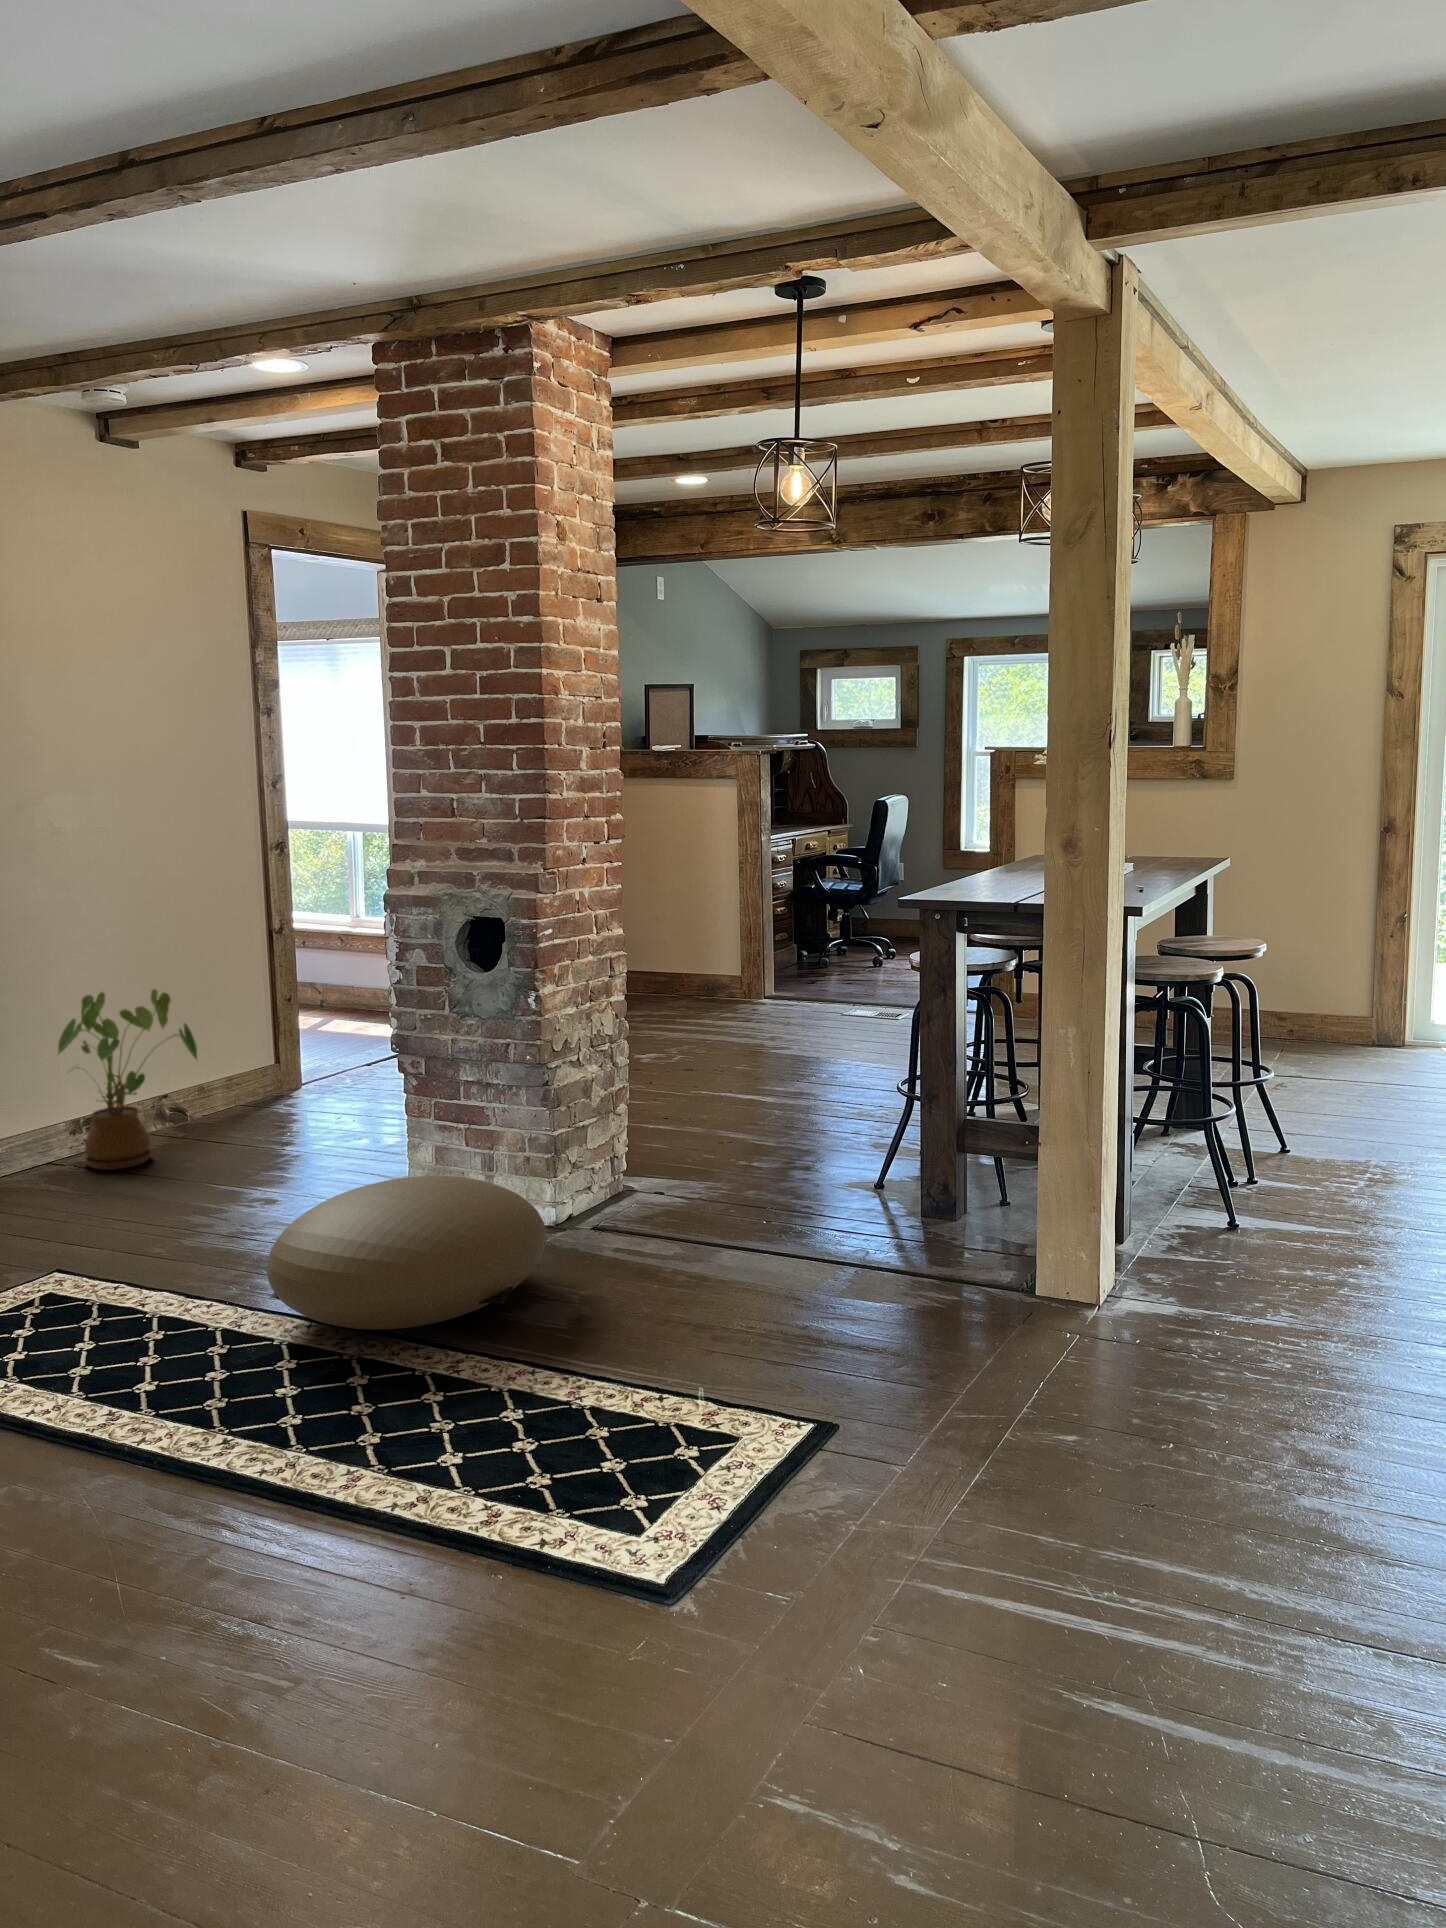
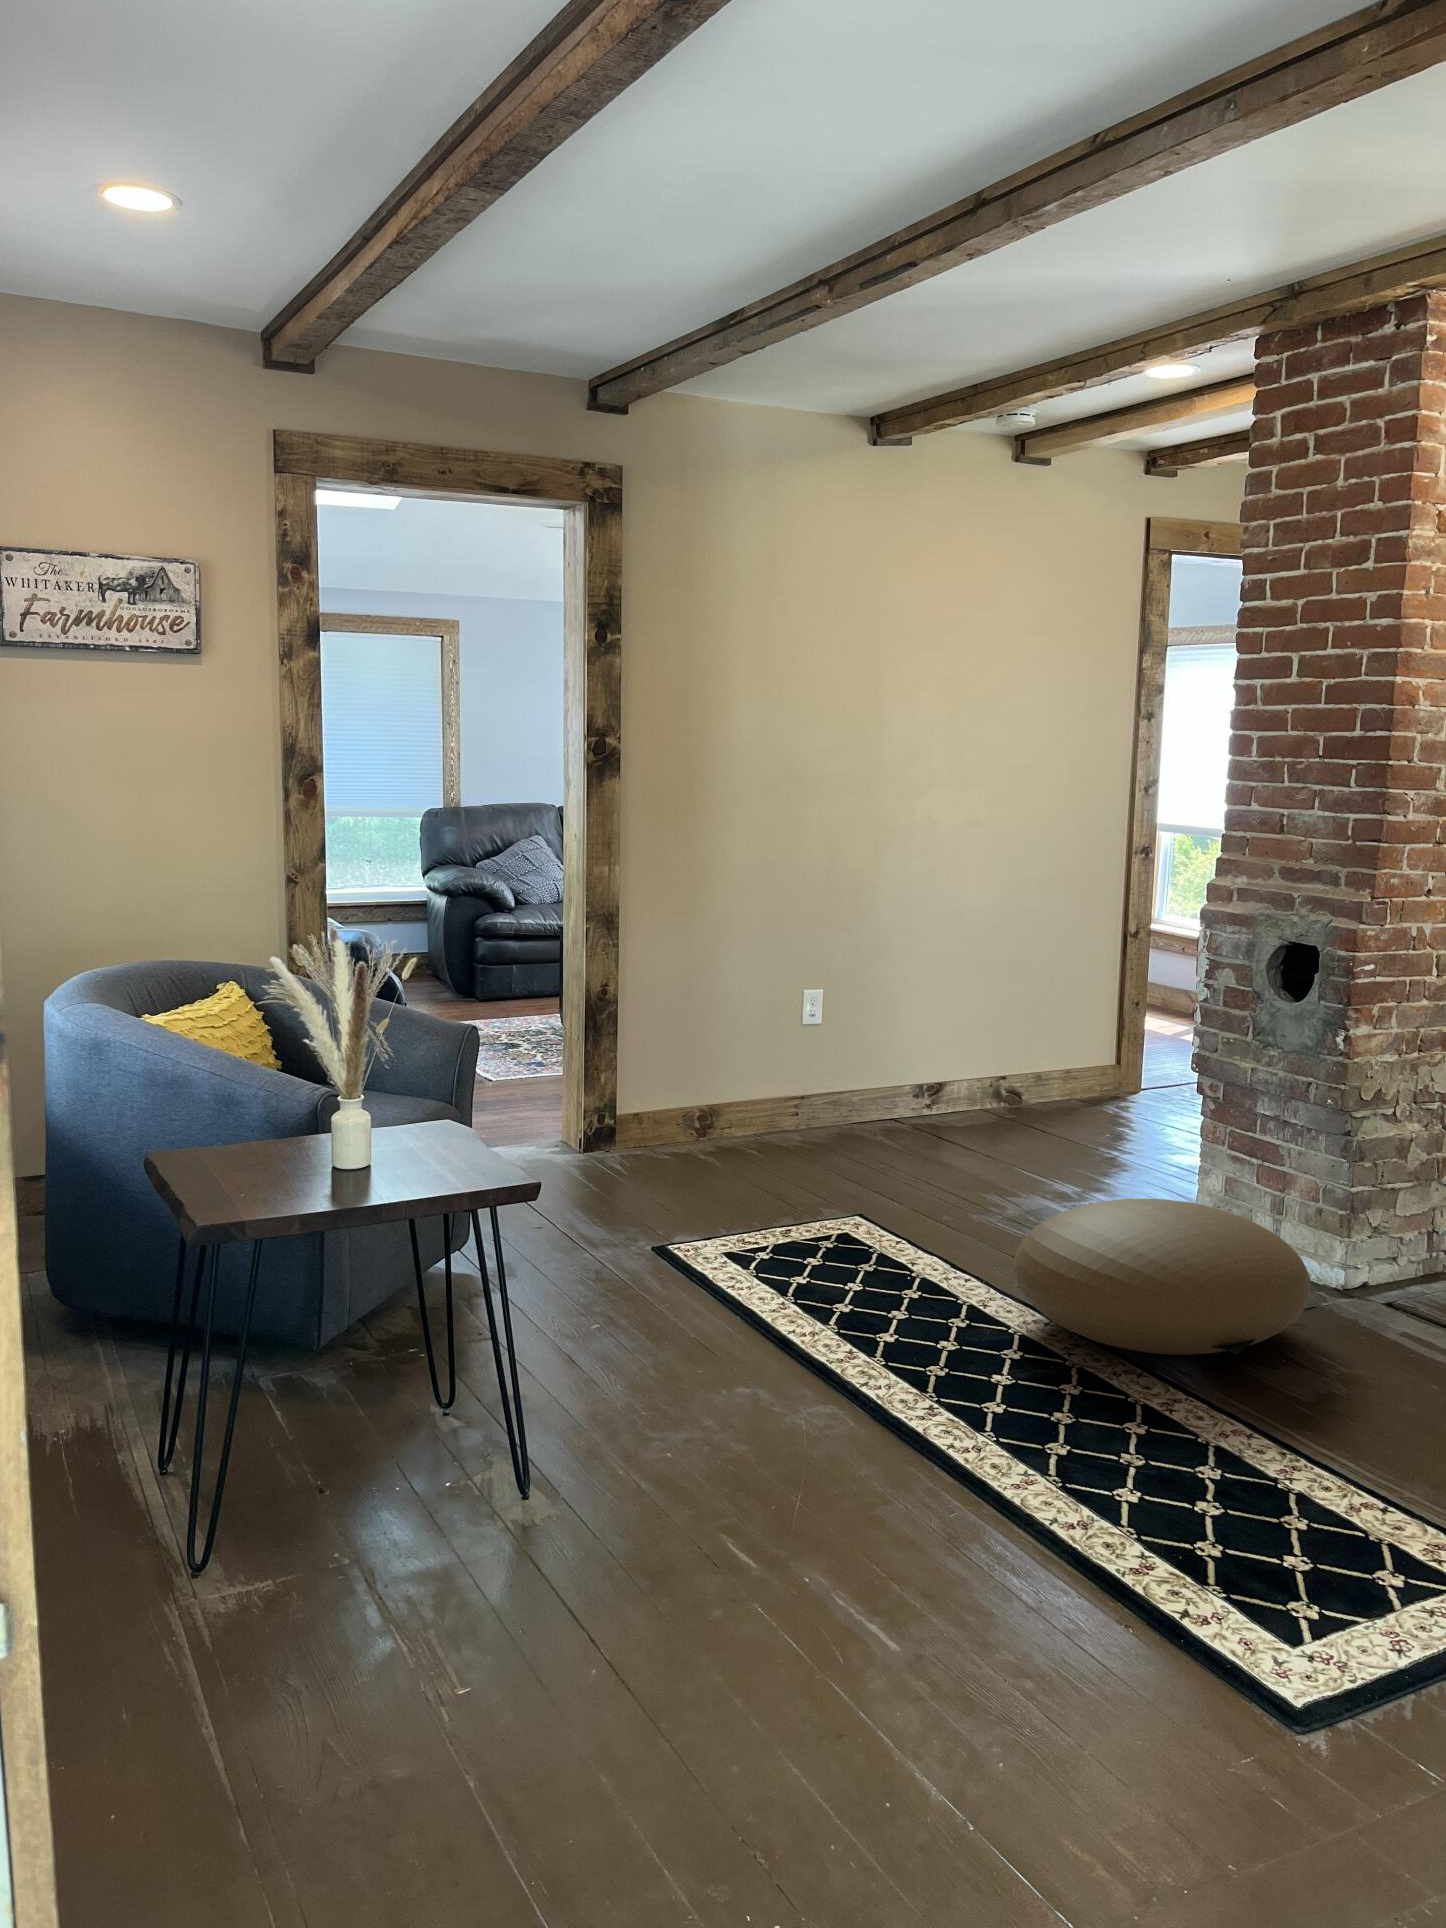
house plant: present [58,989,197,1170] -> none [904,971,1026,1135]

